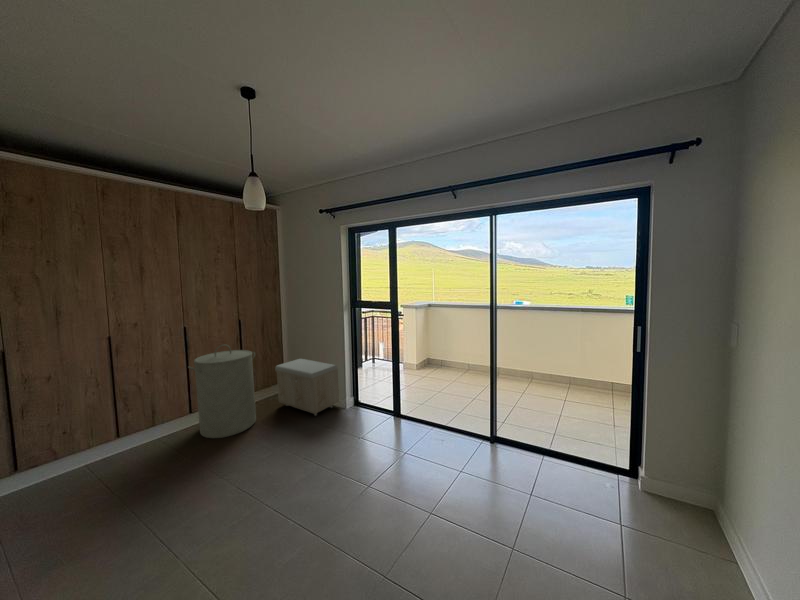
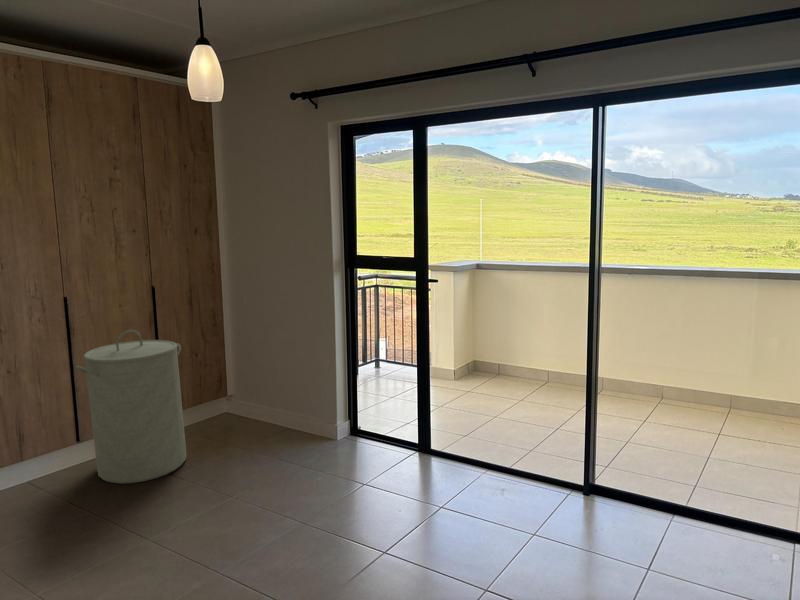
storage bench: present [275,359,339,416] -> none [214,356,323,451]

